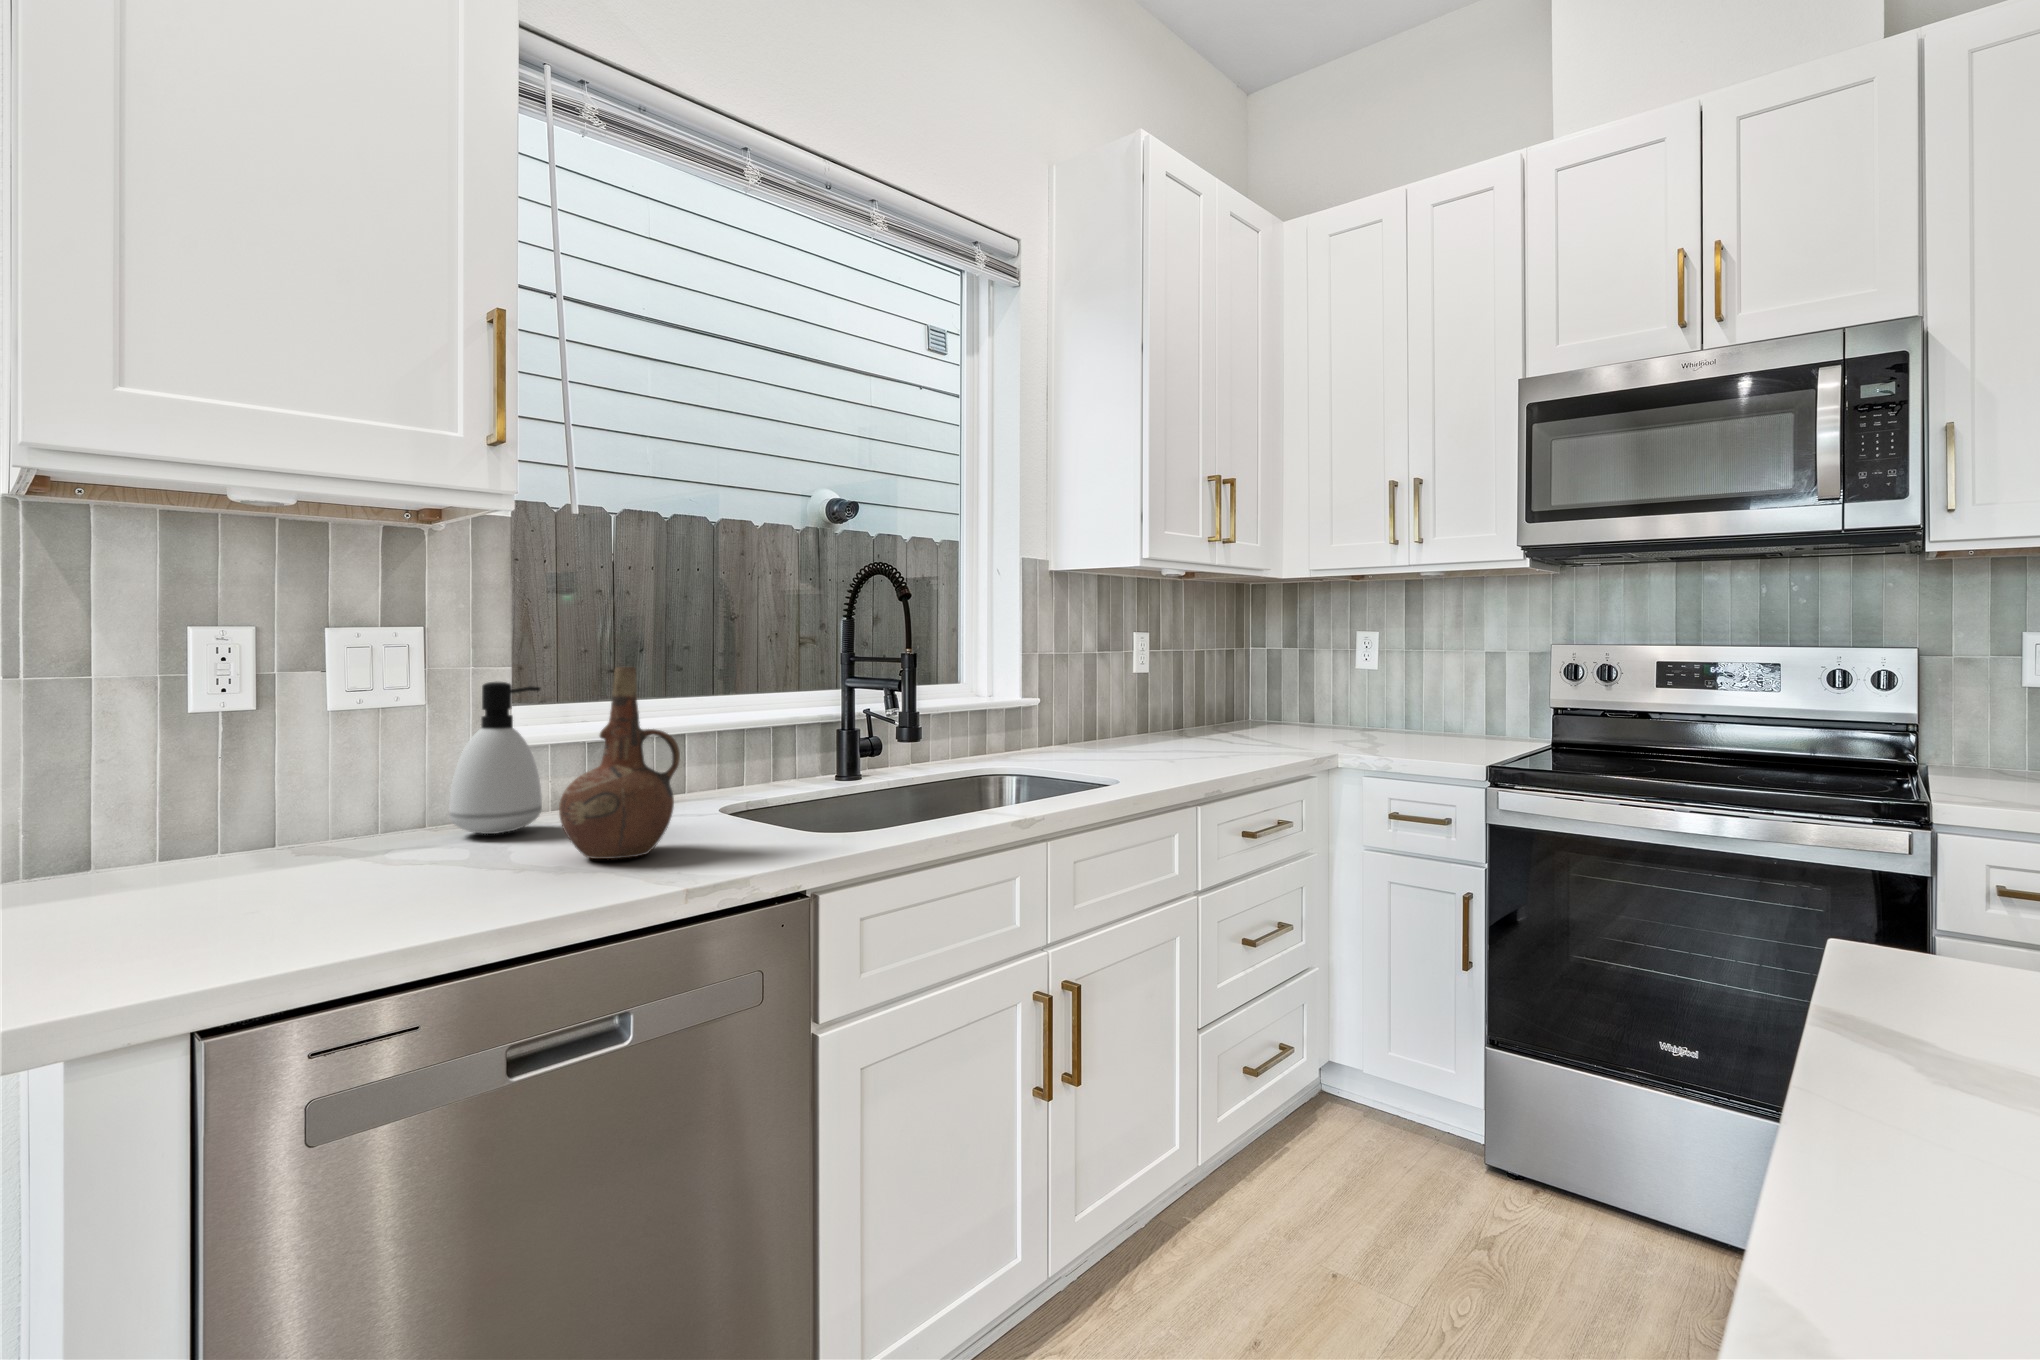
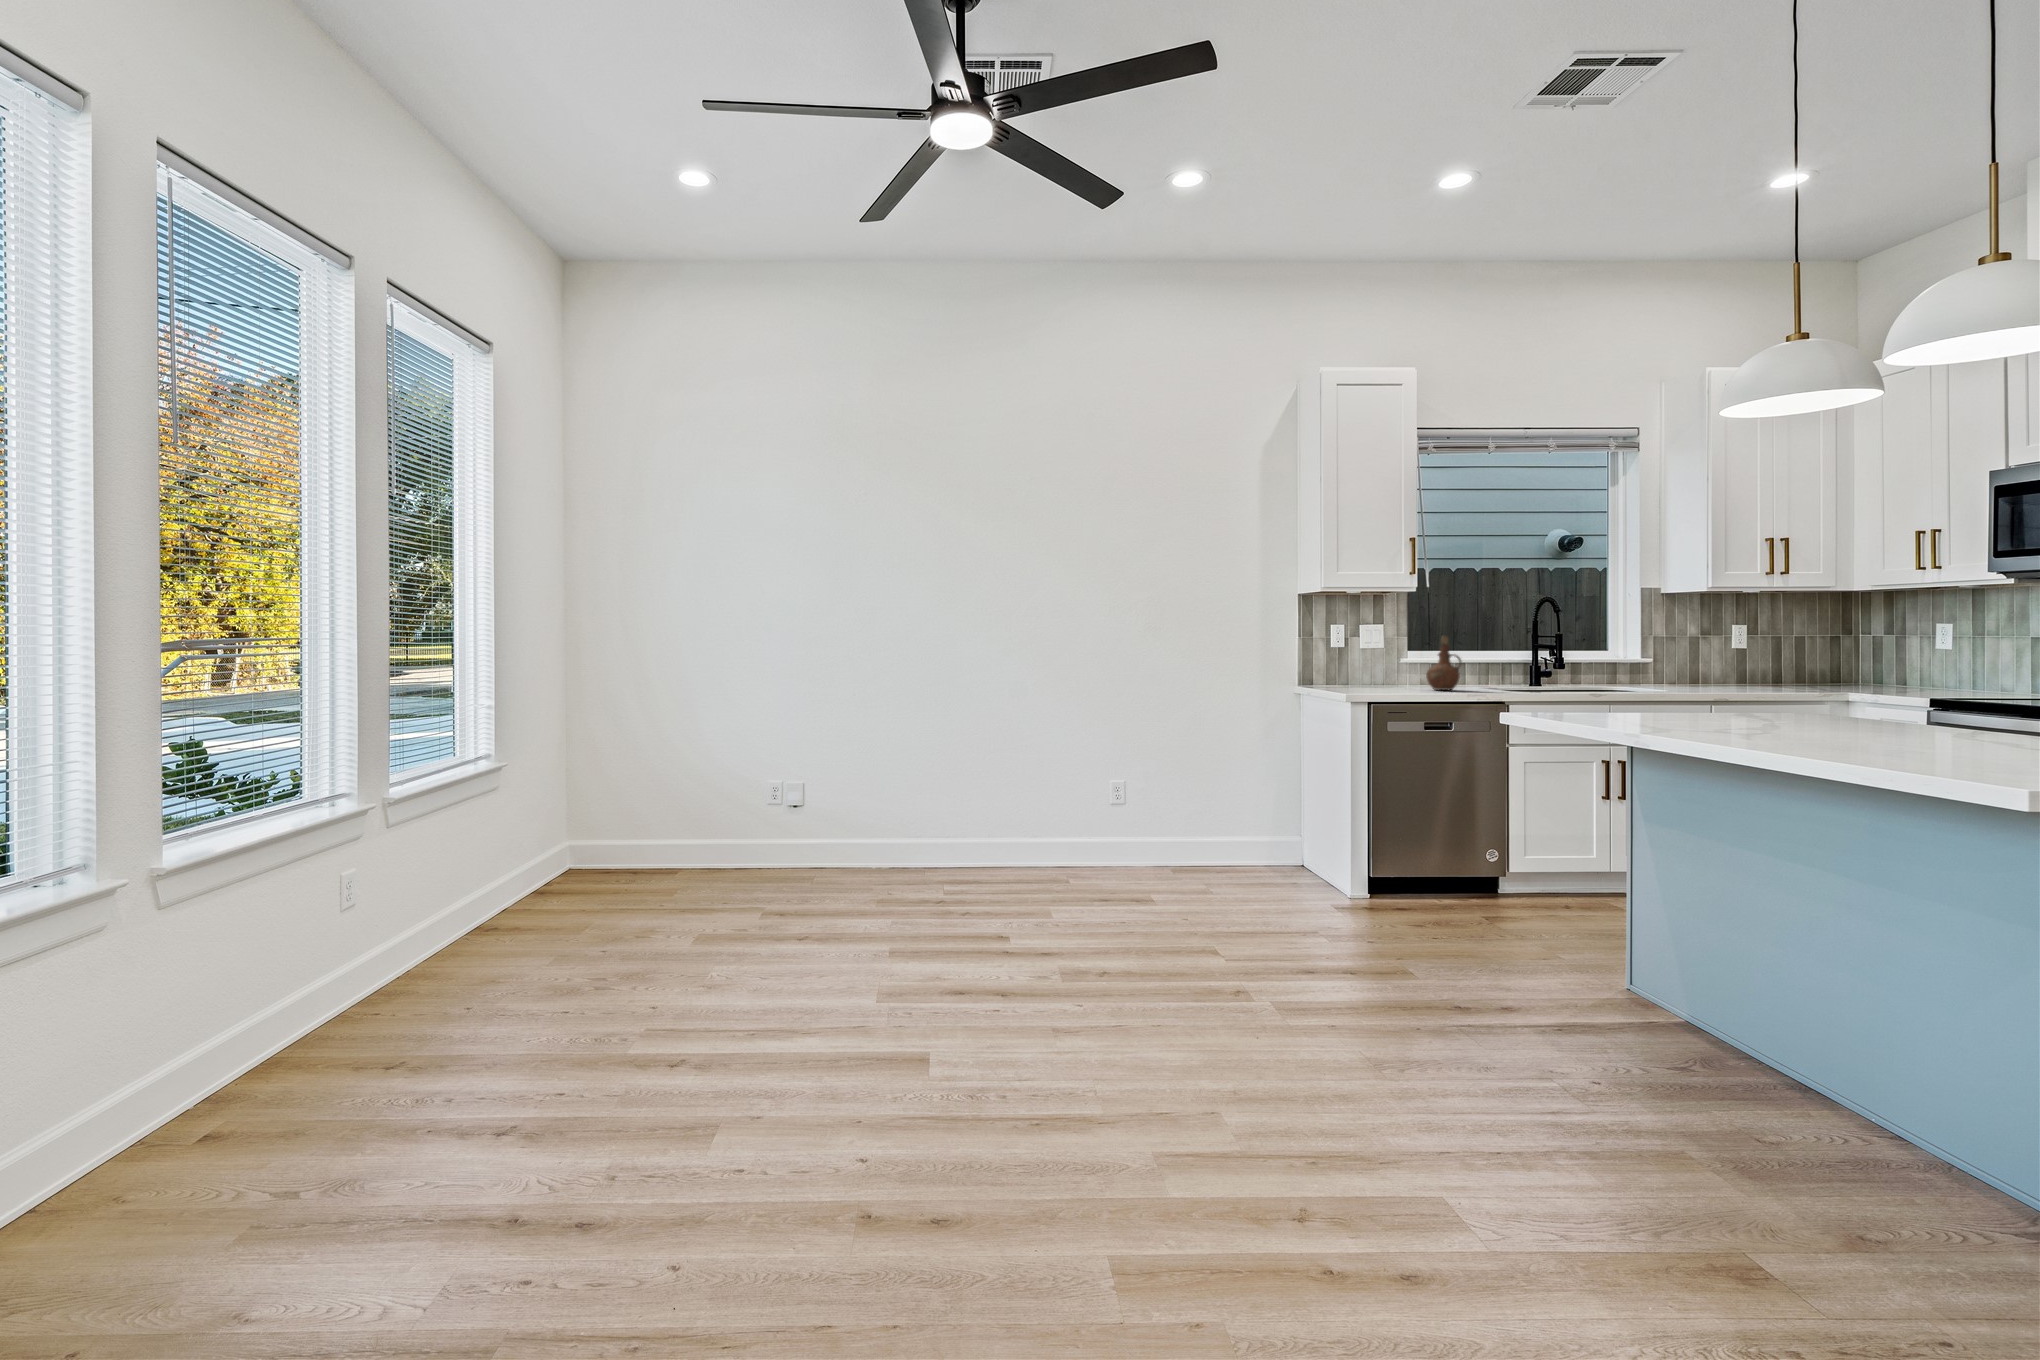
soap dispenser: present [449,682,542,834] -> none [1392,641,1419,687]

